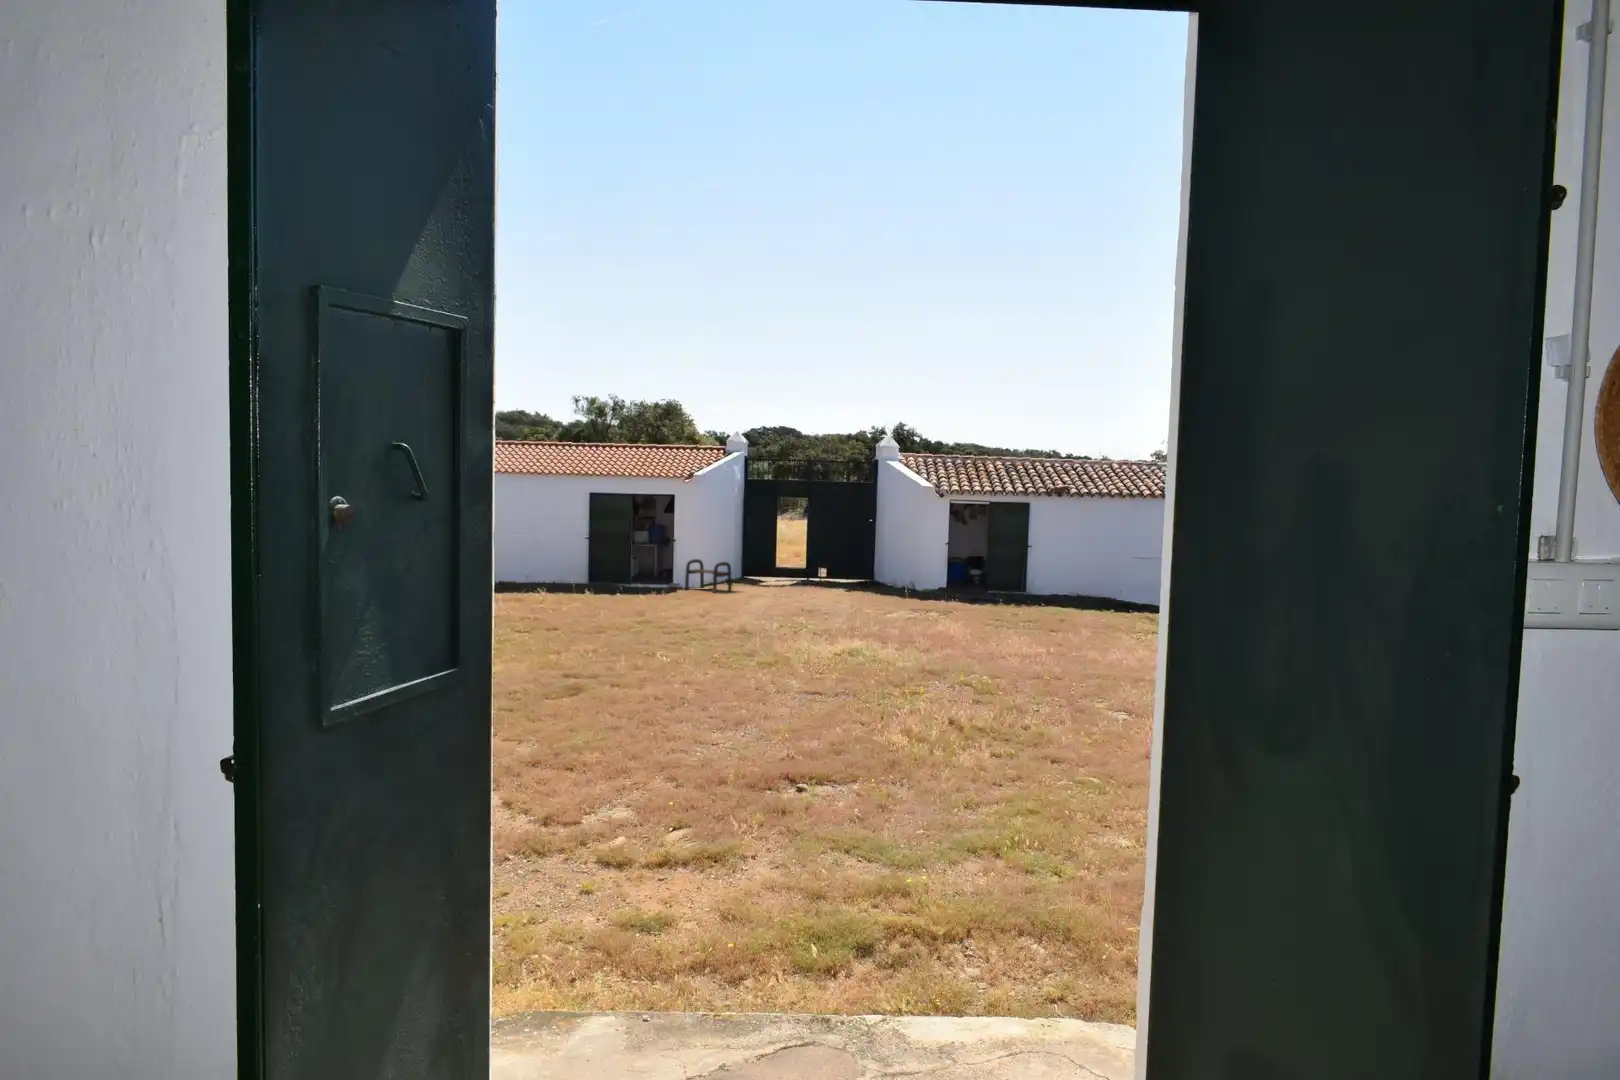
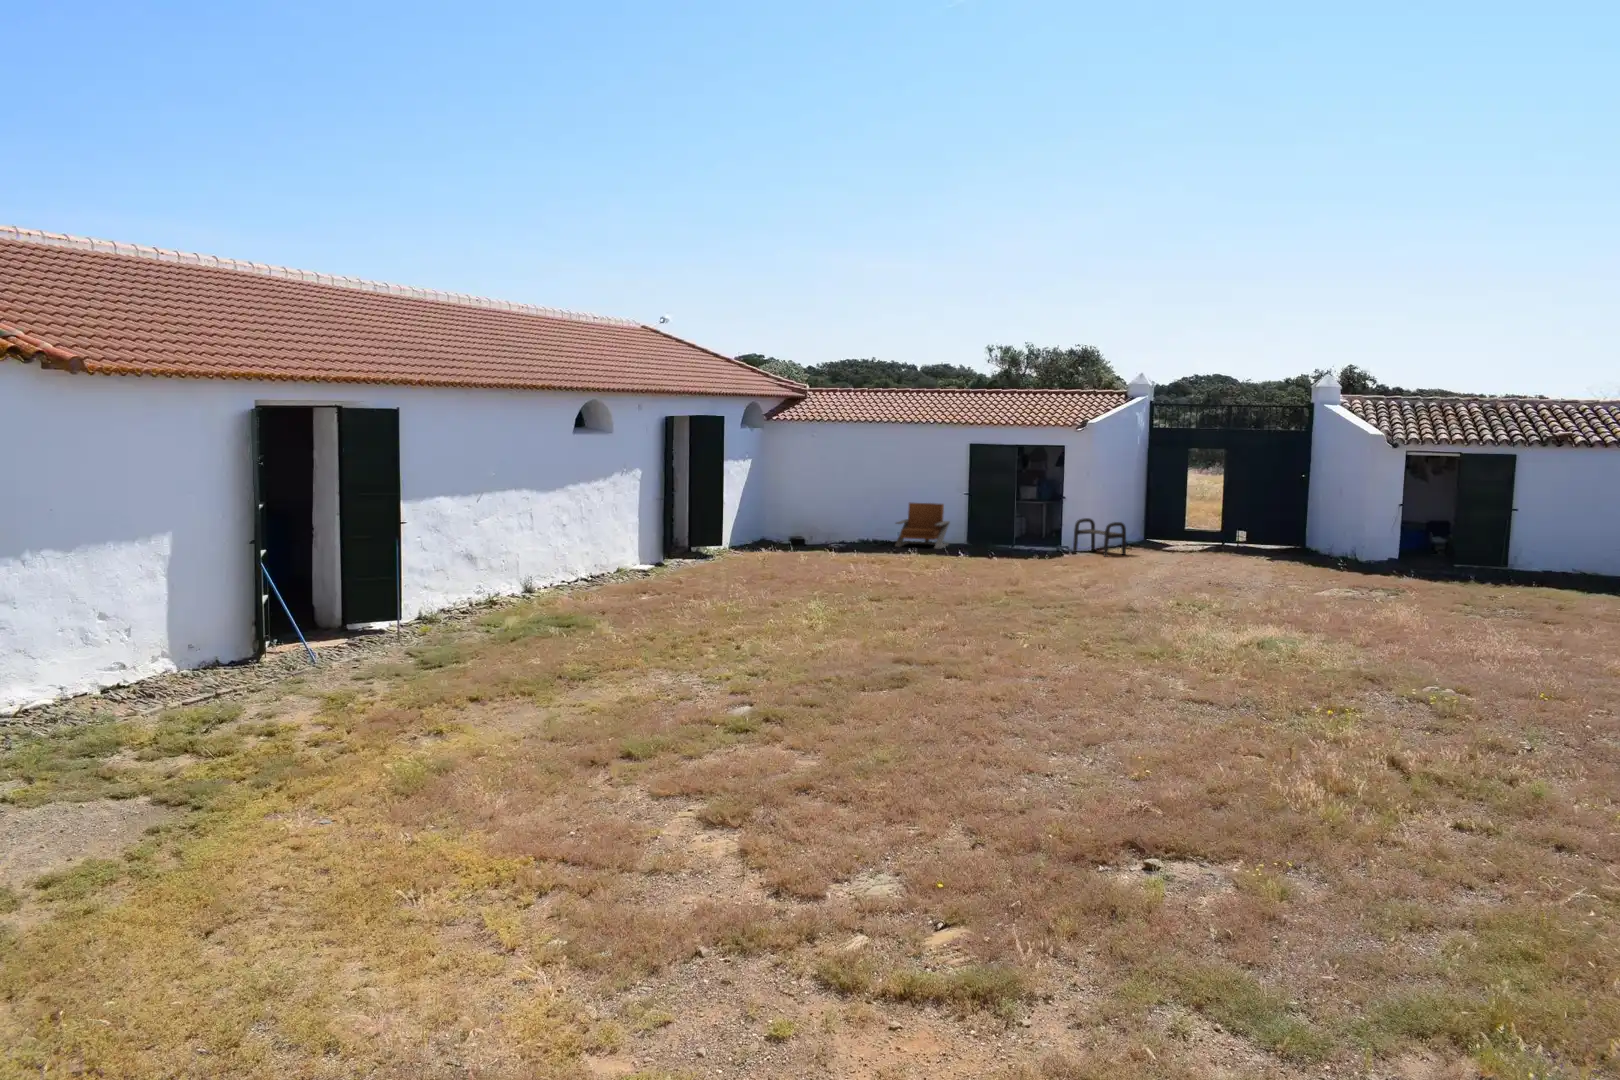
lounge chair: none [518,547,570,590] -> present [895,503,950,549]

